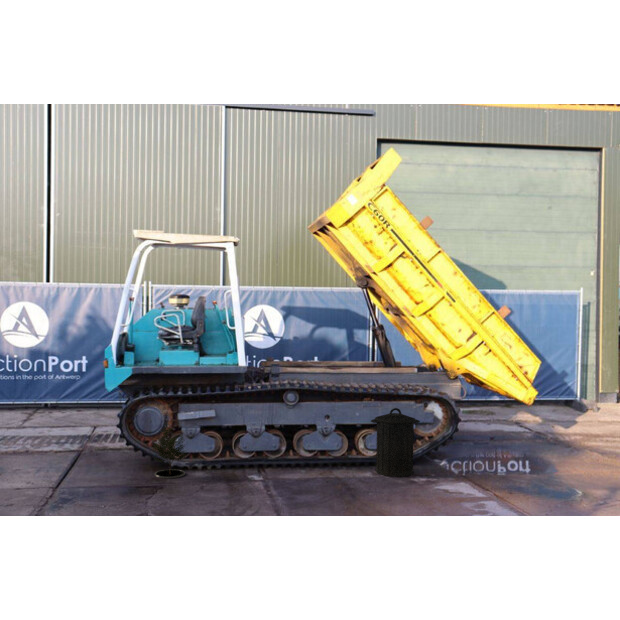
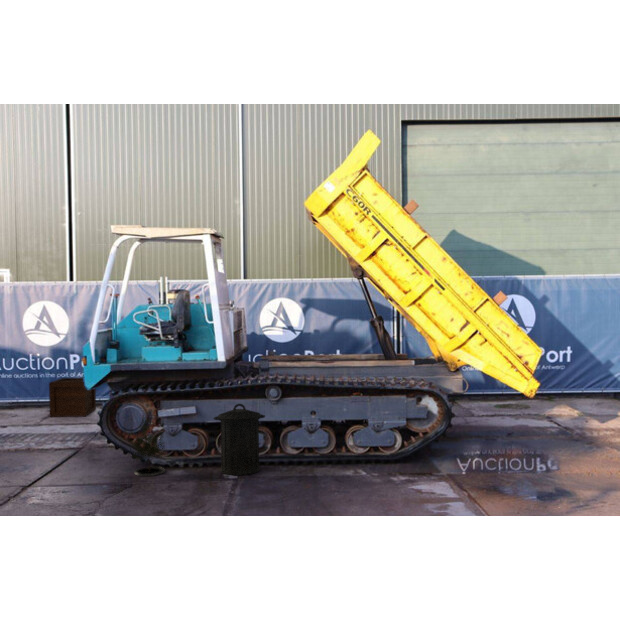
wooden crate: none [29,380,75,420] -> present [49,378,96,417]
trash can: present [371,408,420,477] -> present [213,404,265,475]

